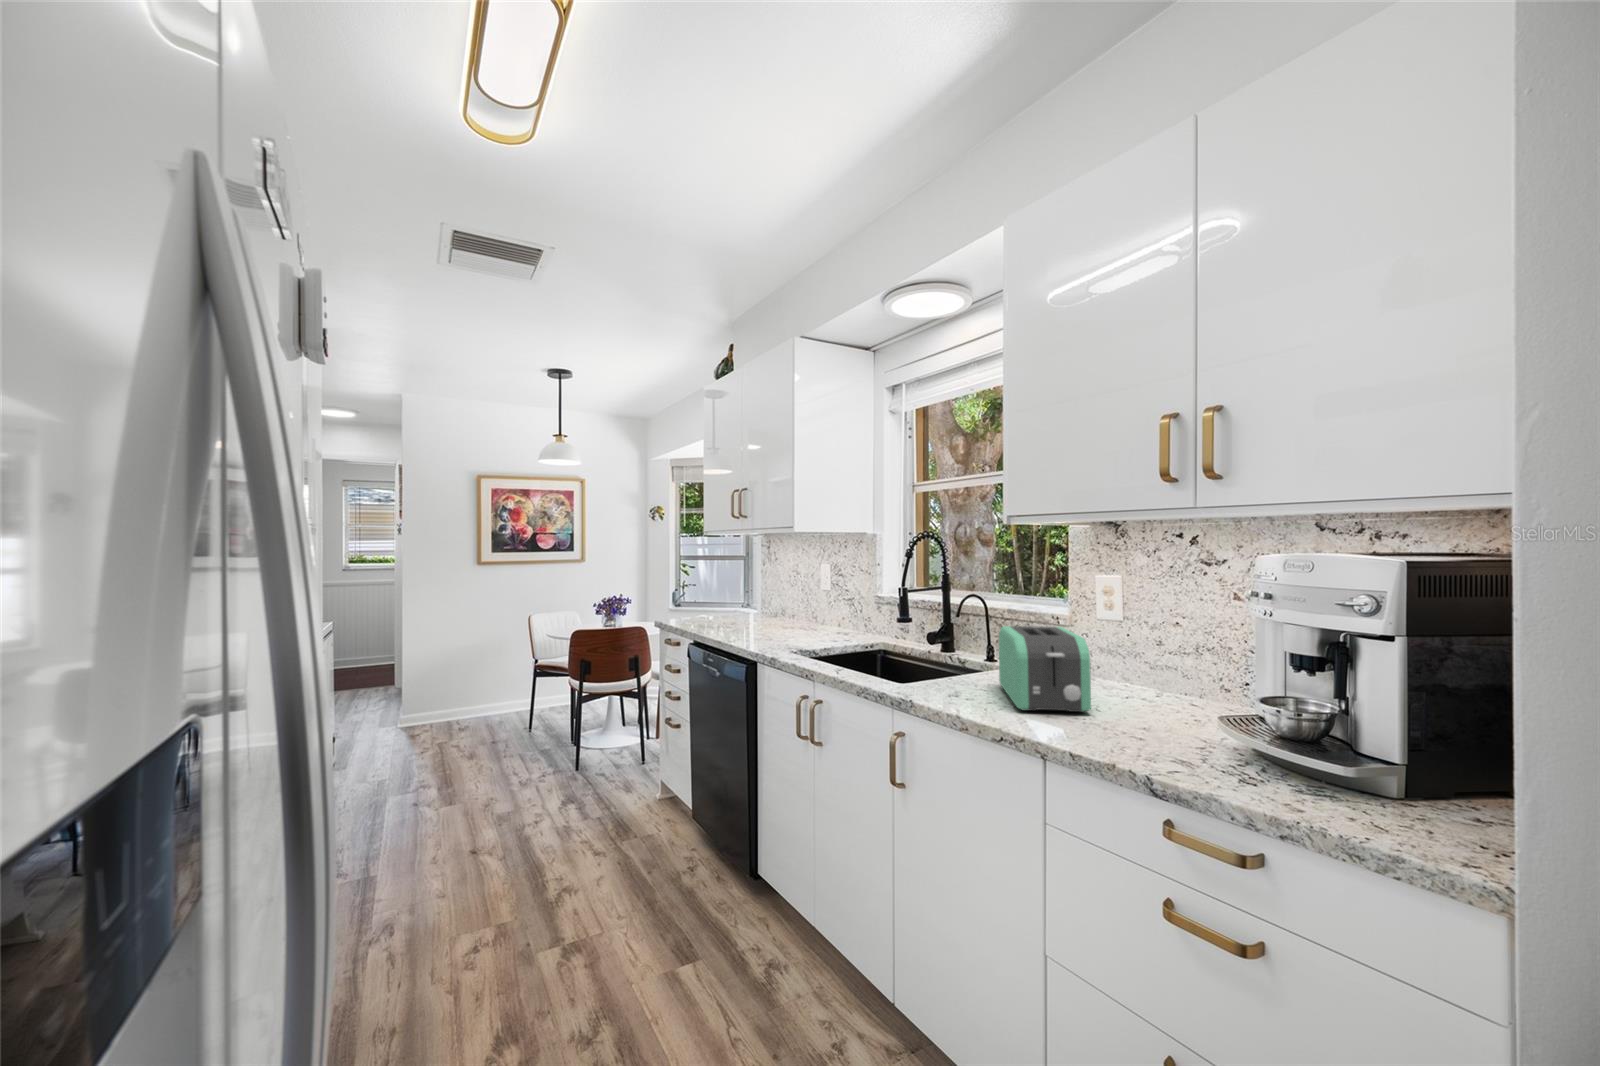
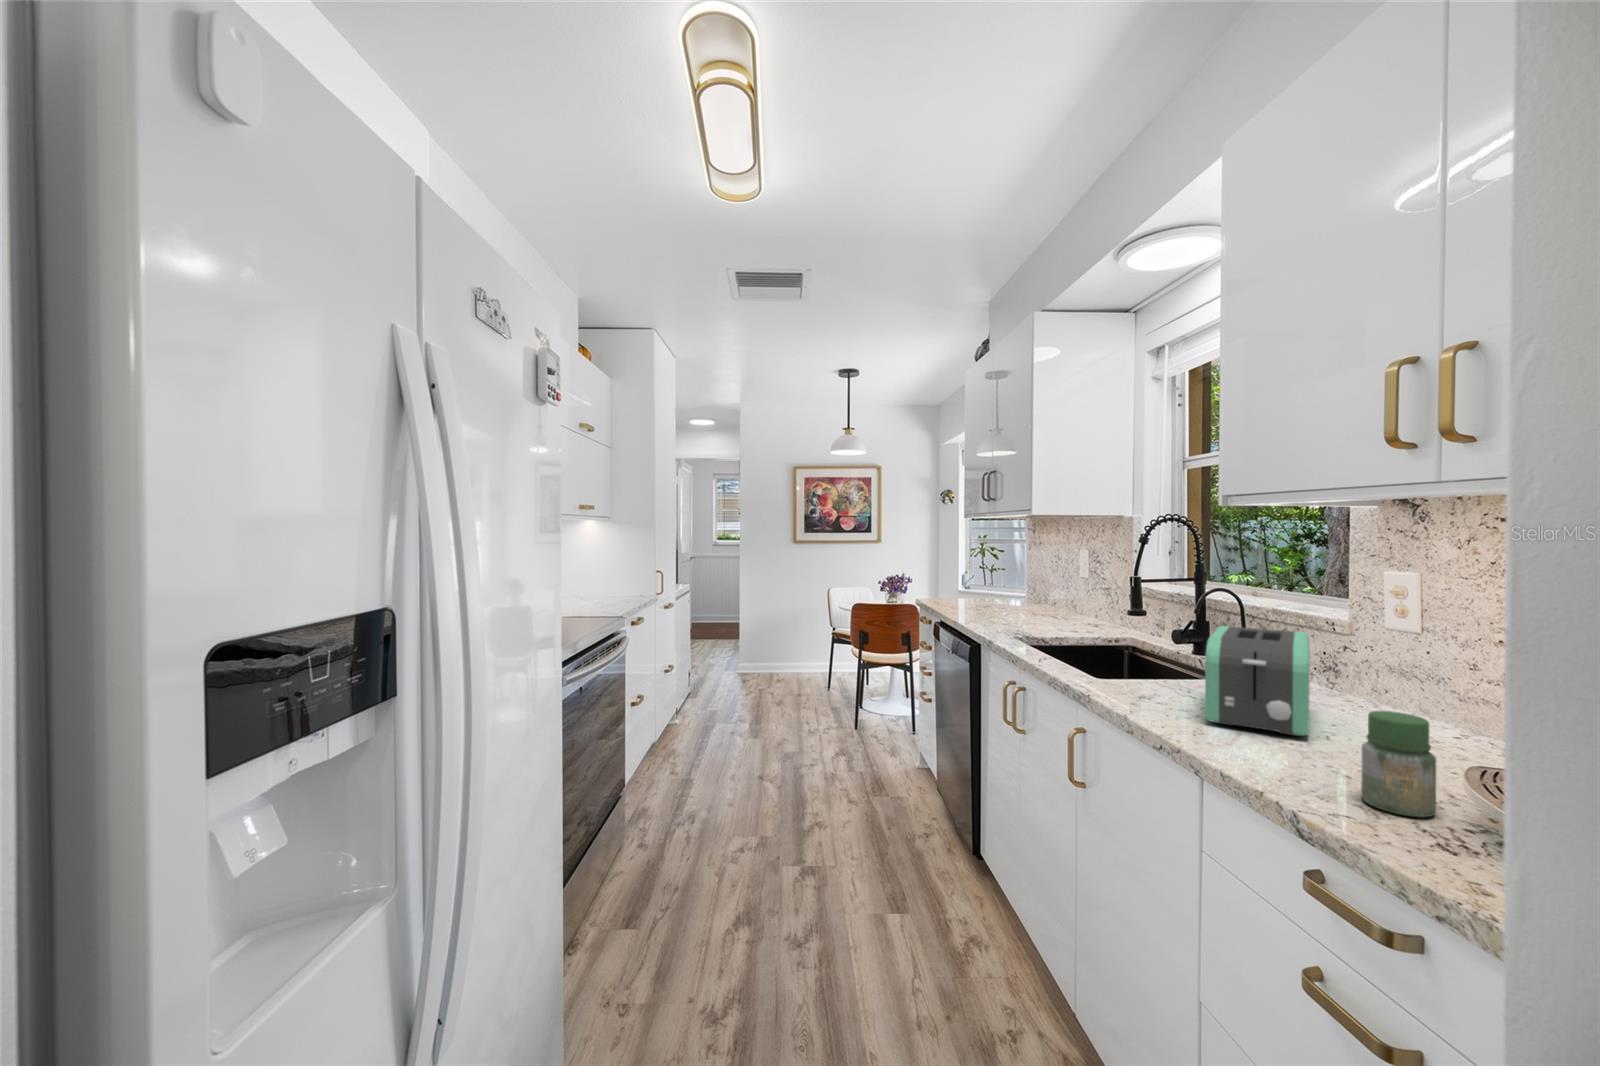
jar: none [1169,683,1219,763] -> present [1361,711,1436,817]

